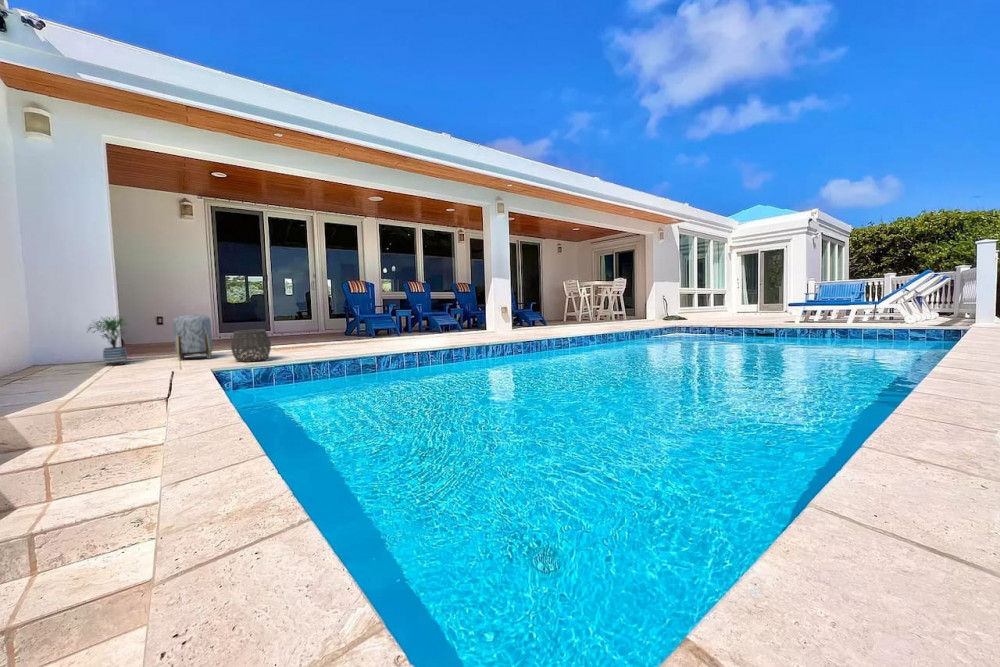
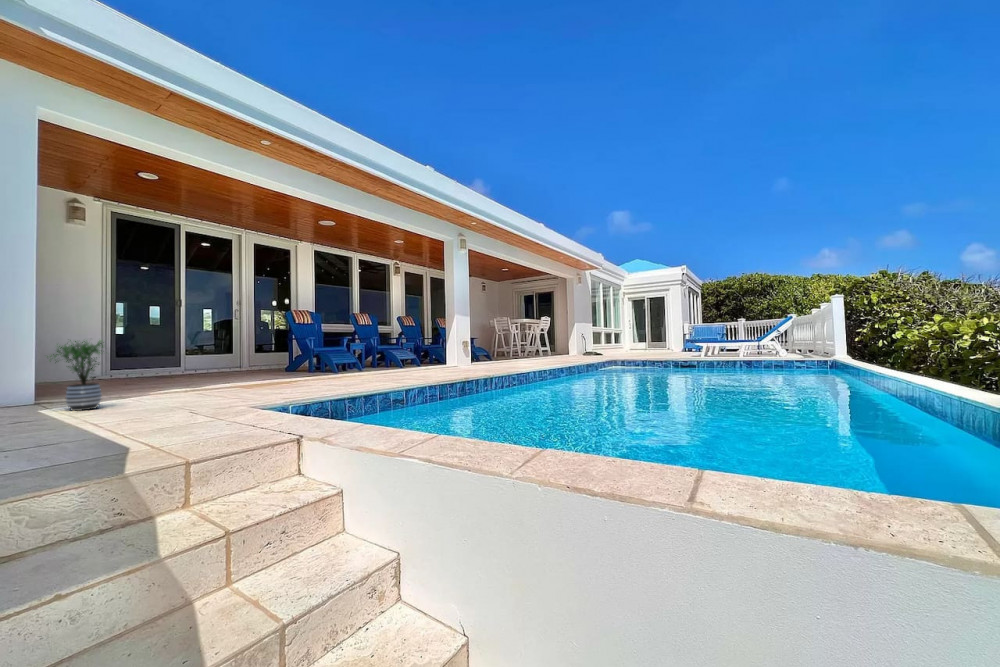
stool: present [173,315,213,361] -> none [154,341,208,403]
woven basket: present [231,329,271,362] -> none [245,360,295,400]

